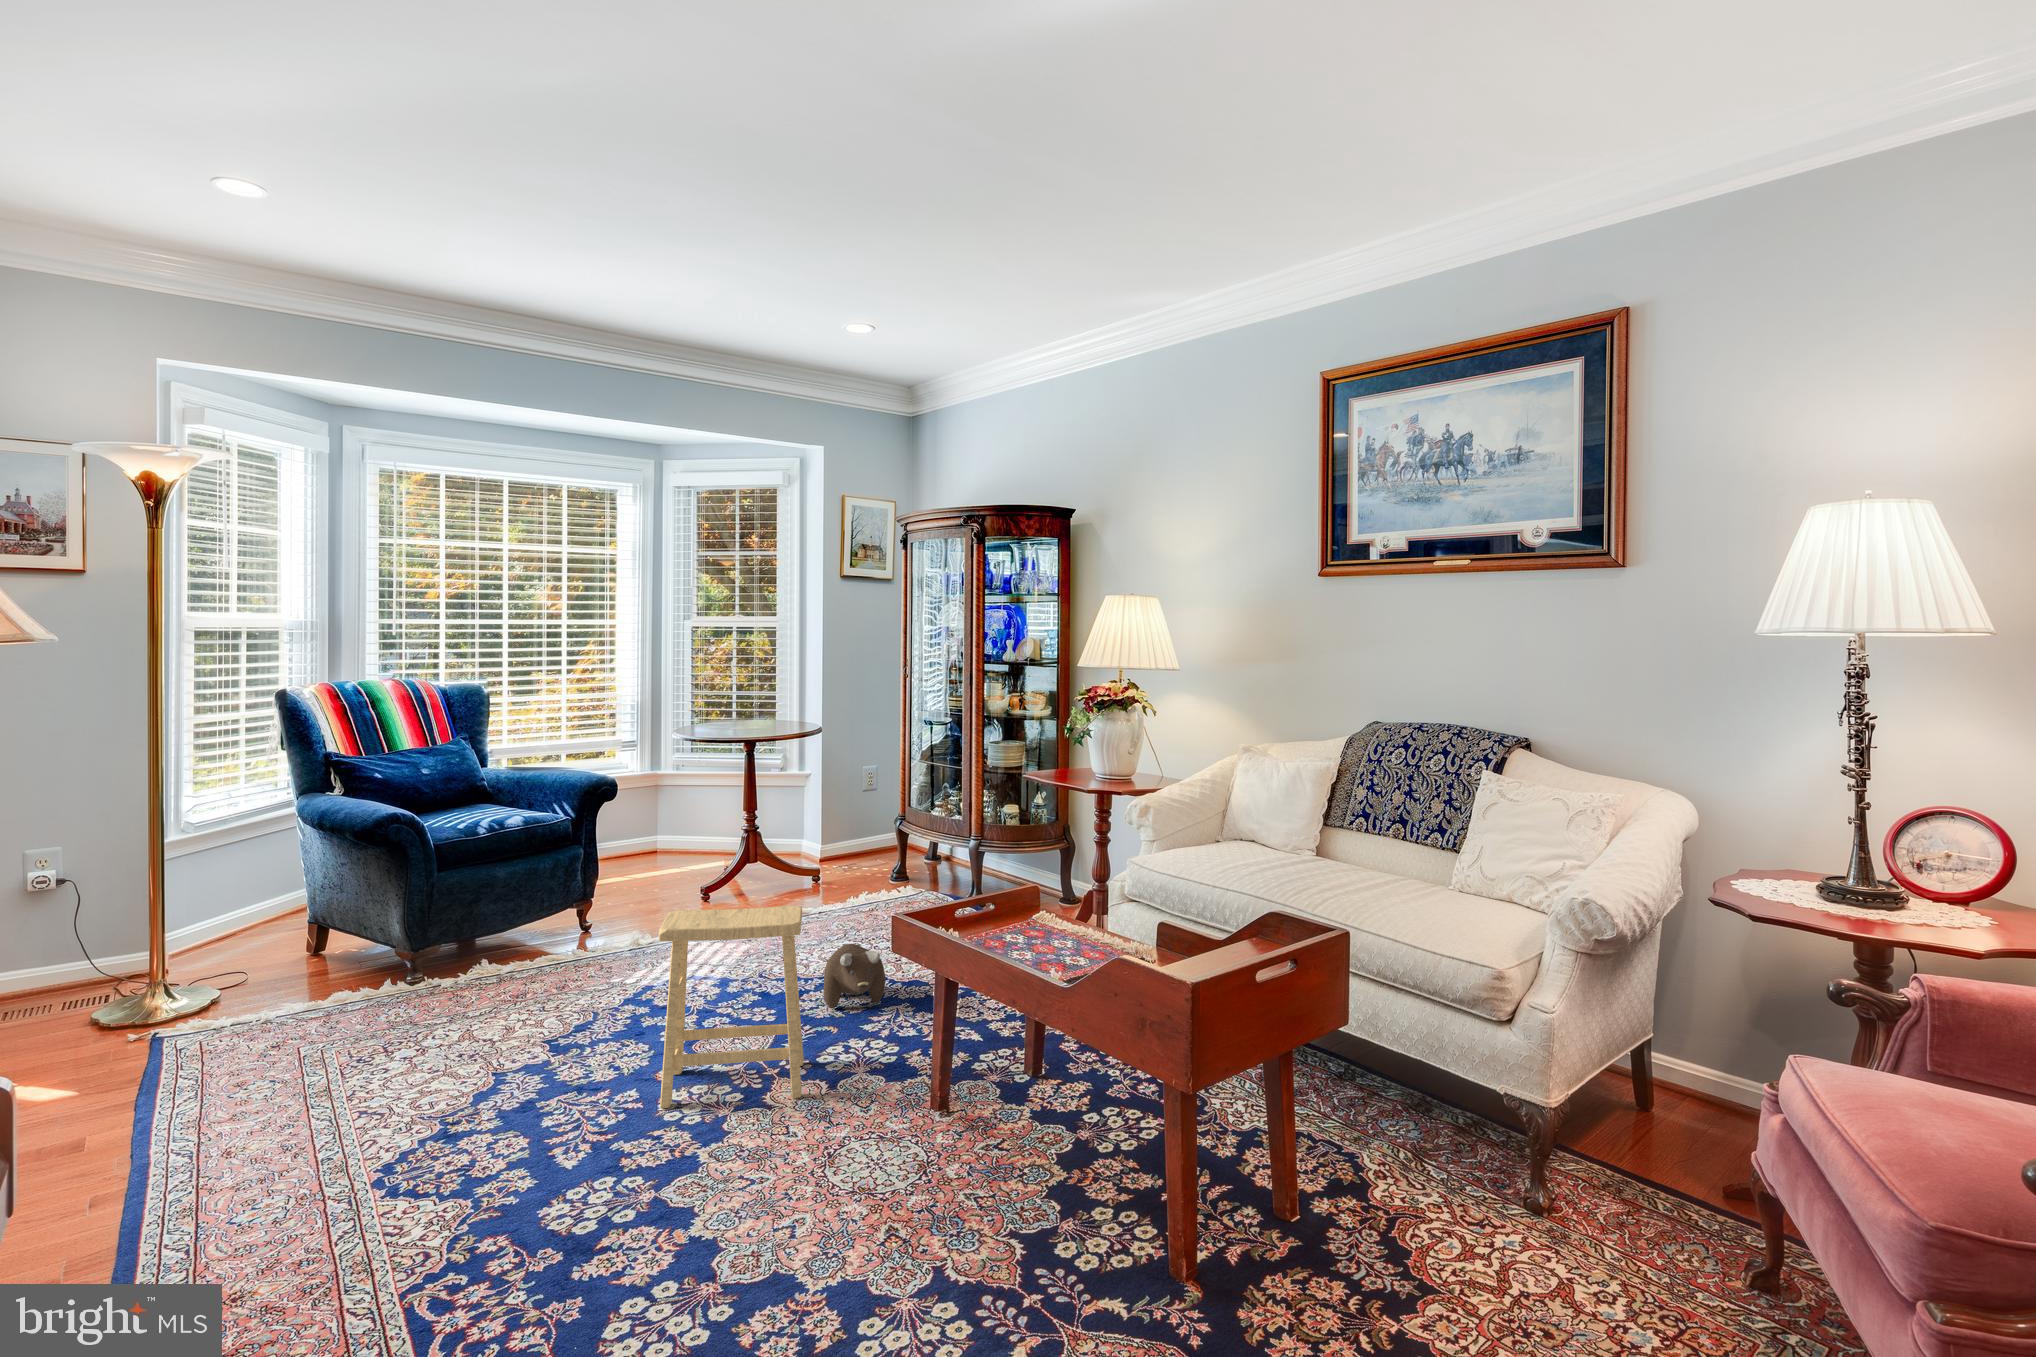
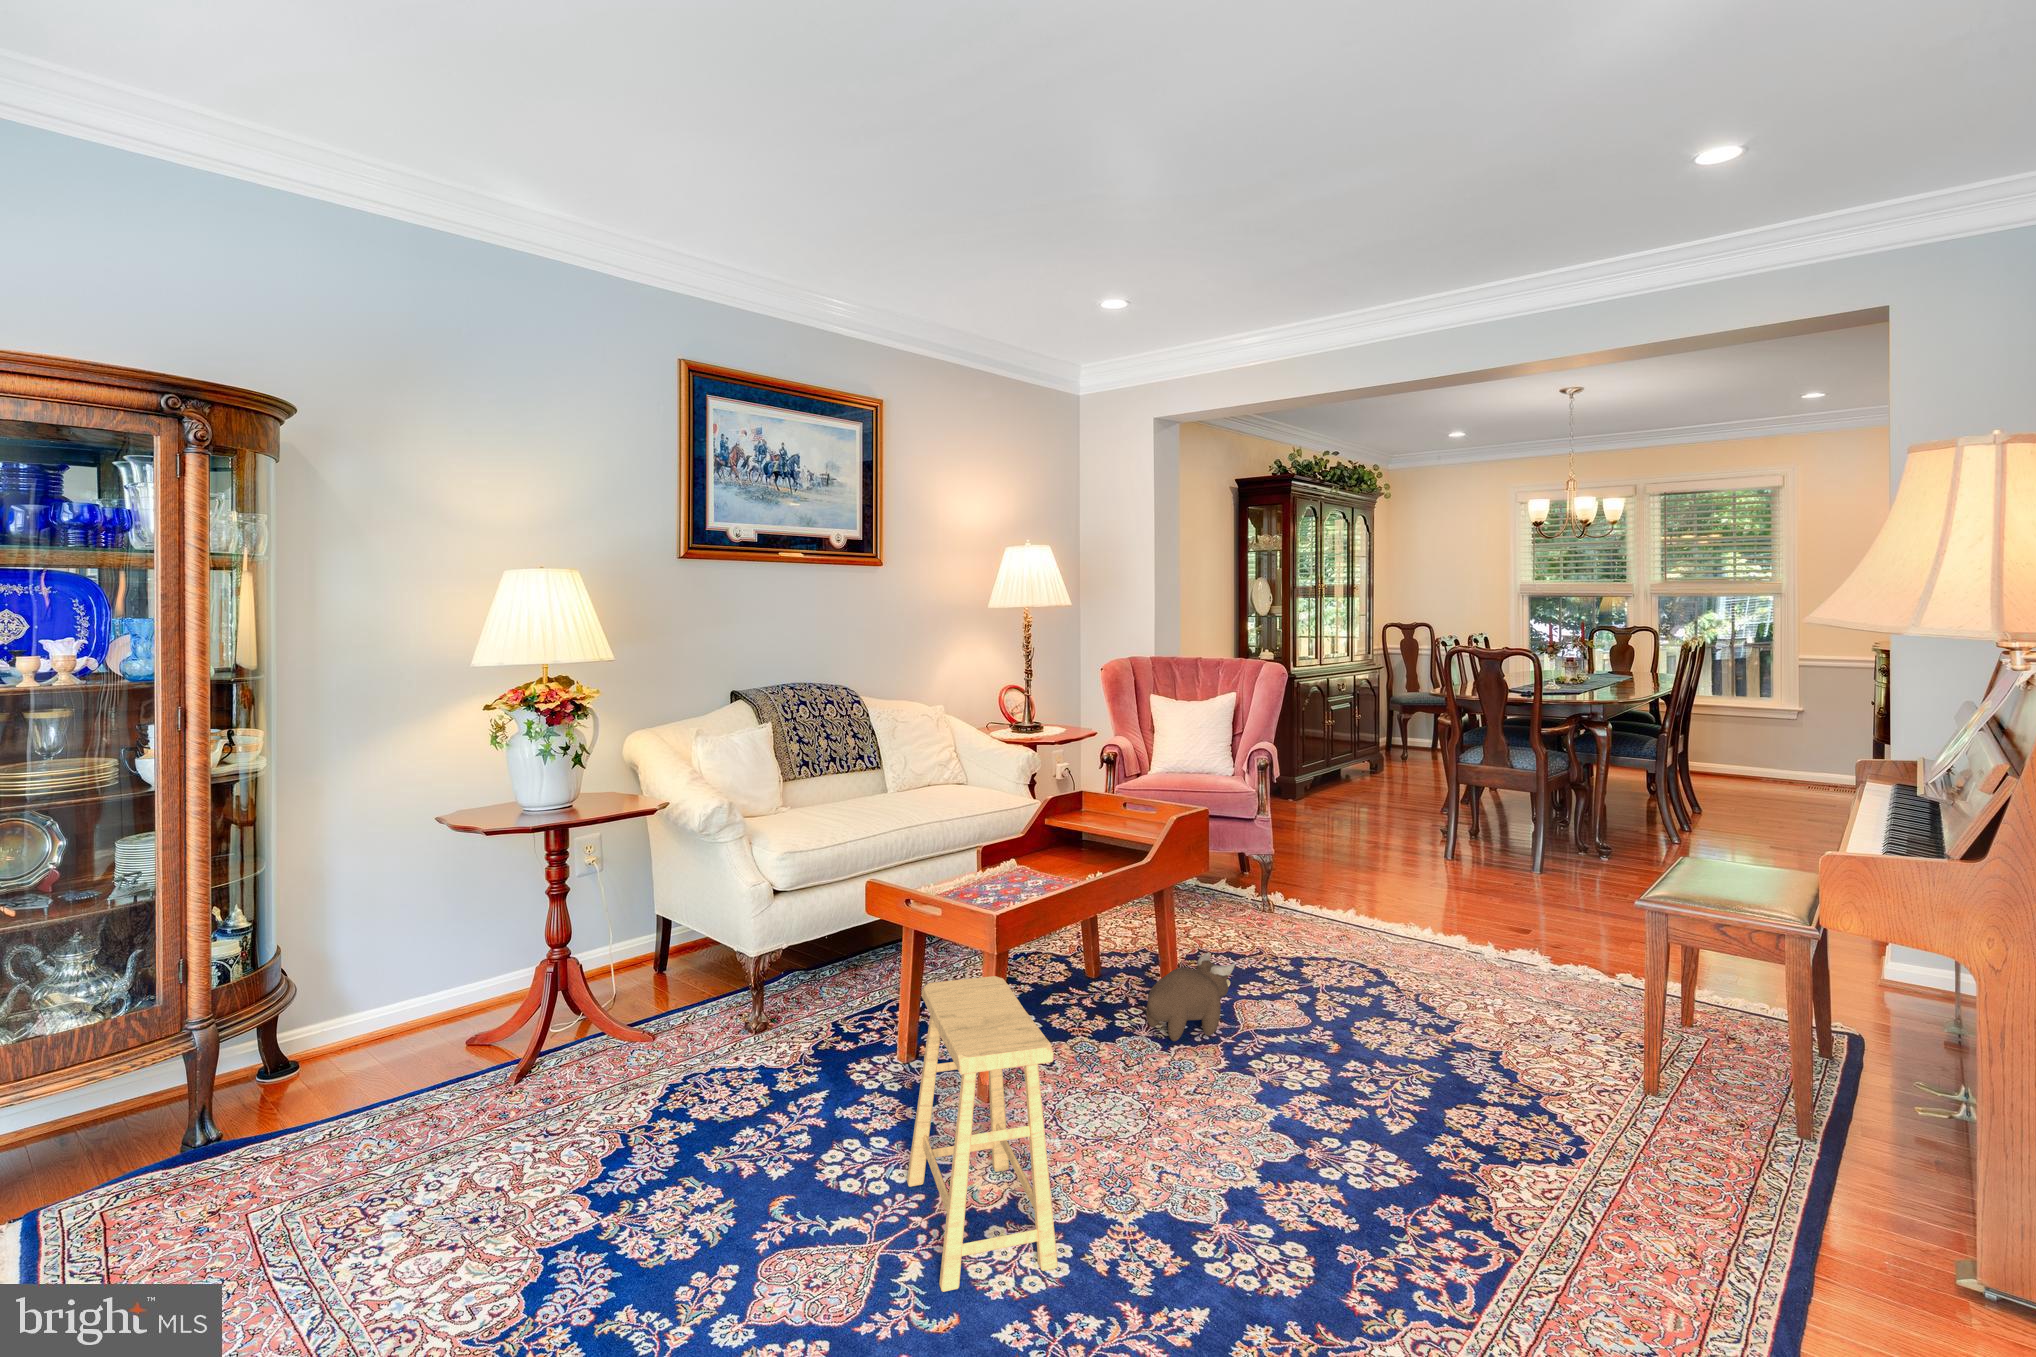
plush toy: present [824,944,885,1009] -> present [1146,952,1235,1041]

